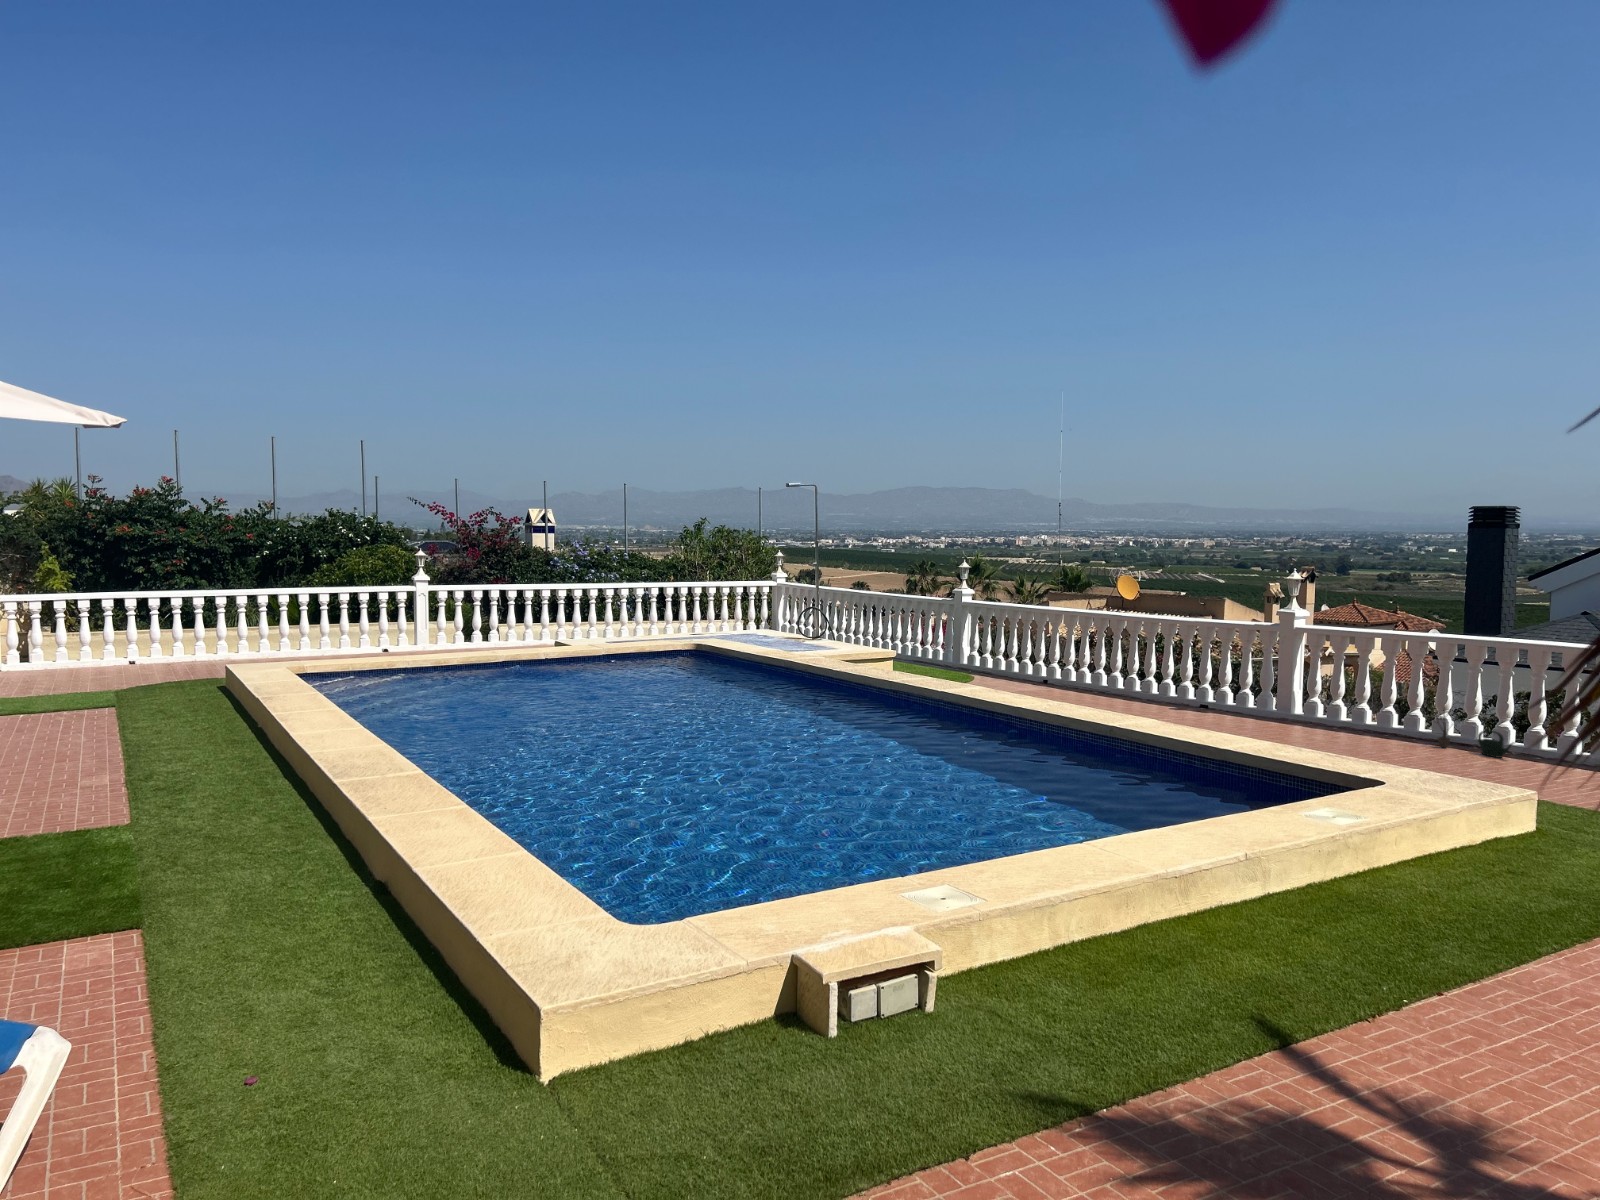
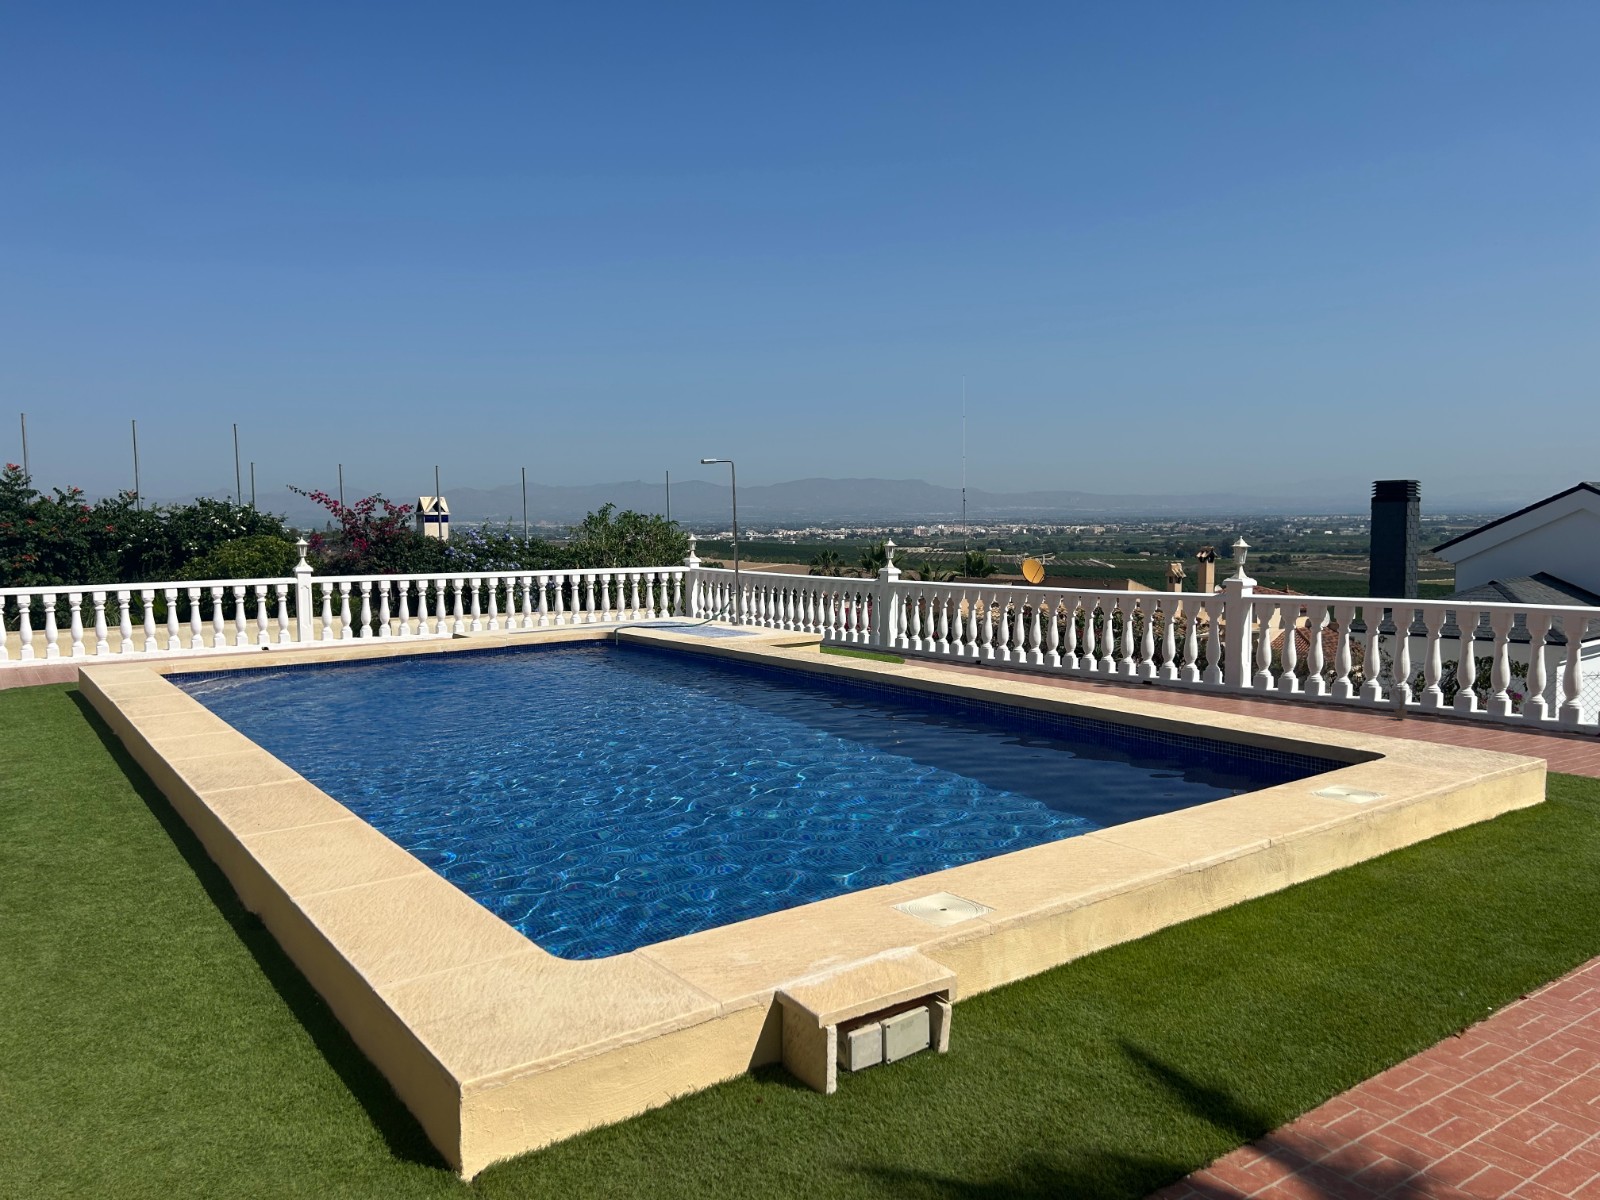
watering can: present [1478,730,1513,758] -> none [1435,700,1476,728]

